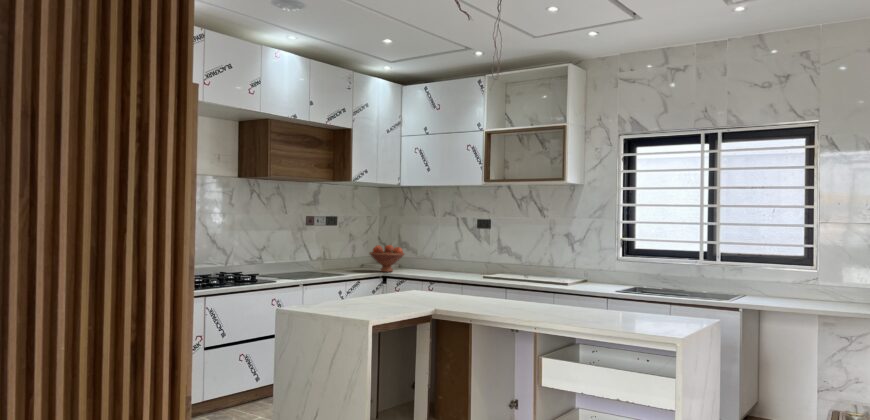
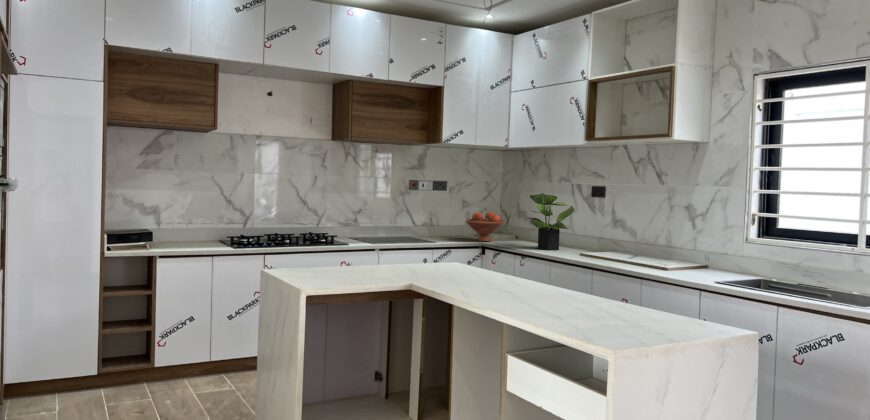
potted plant: none [432,226,473,276] -> present [529,193,574,250]

